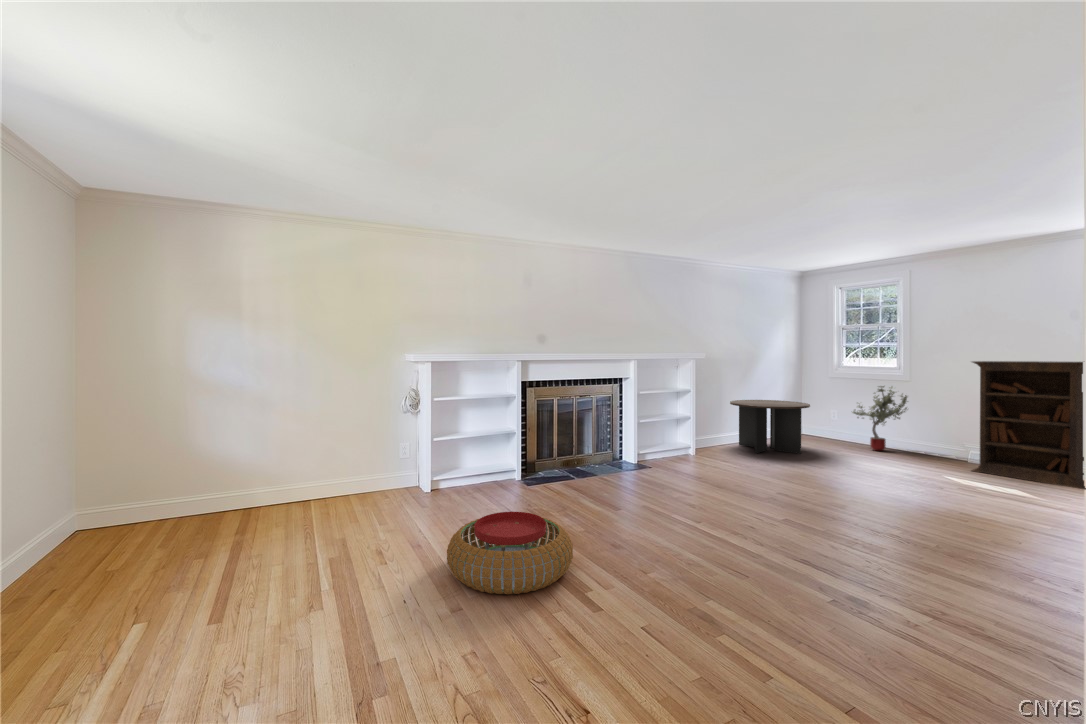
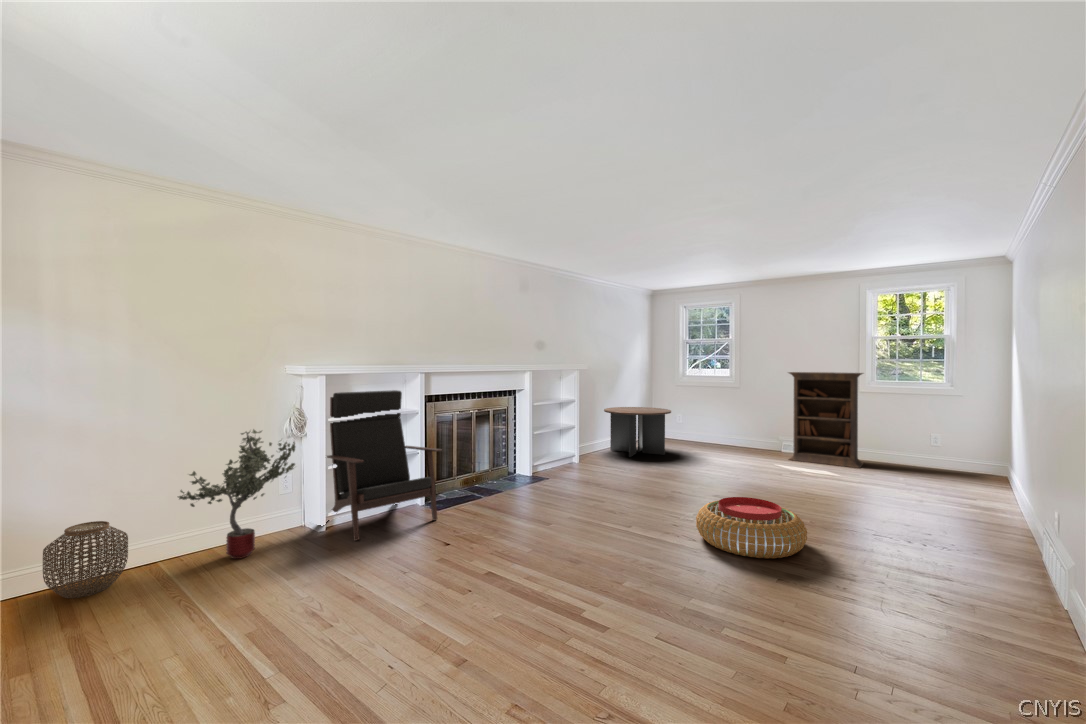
lounge chair: none [434,376,525,502] -> present [327,390,441,540]
potted tree: present [852,386,907,451] -> present [178,429,295,559]
woven basket: none [237,465,288,516] -> present [43,521,128,598]
pouf: present [447,512,573,595] -> present [696,497,807,558]

